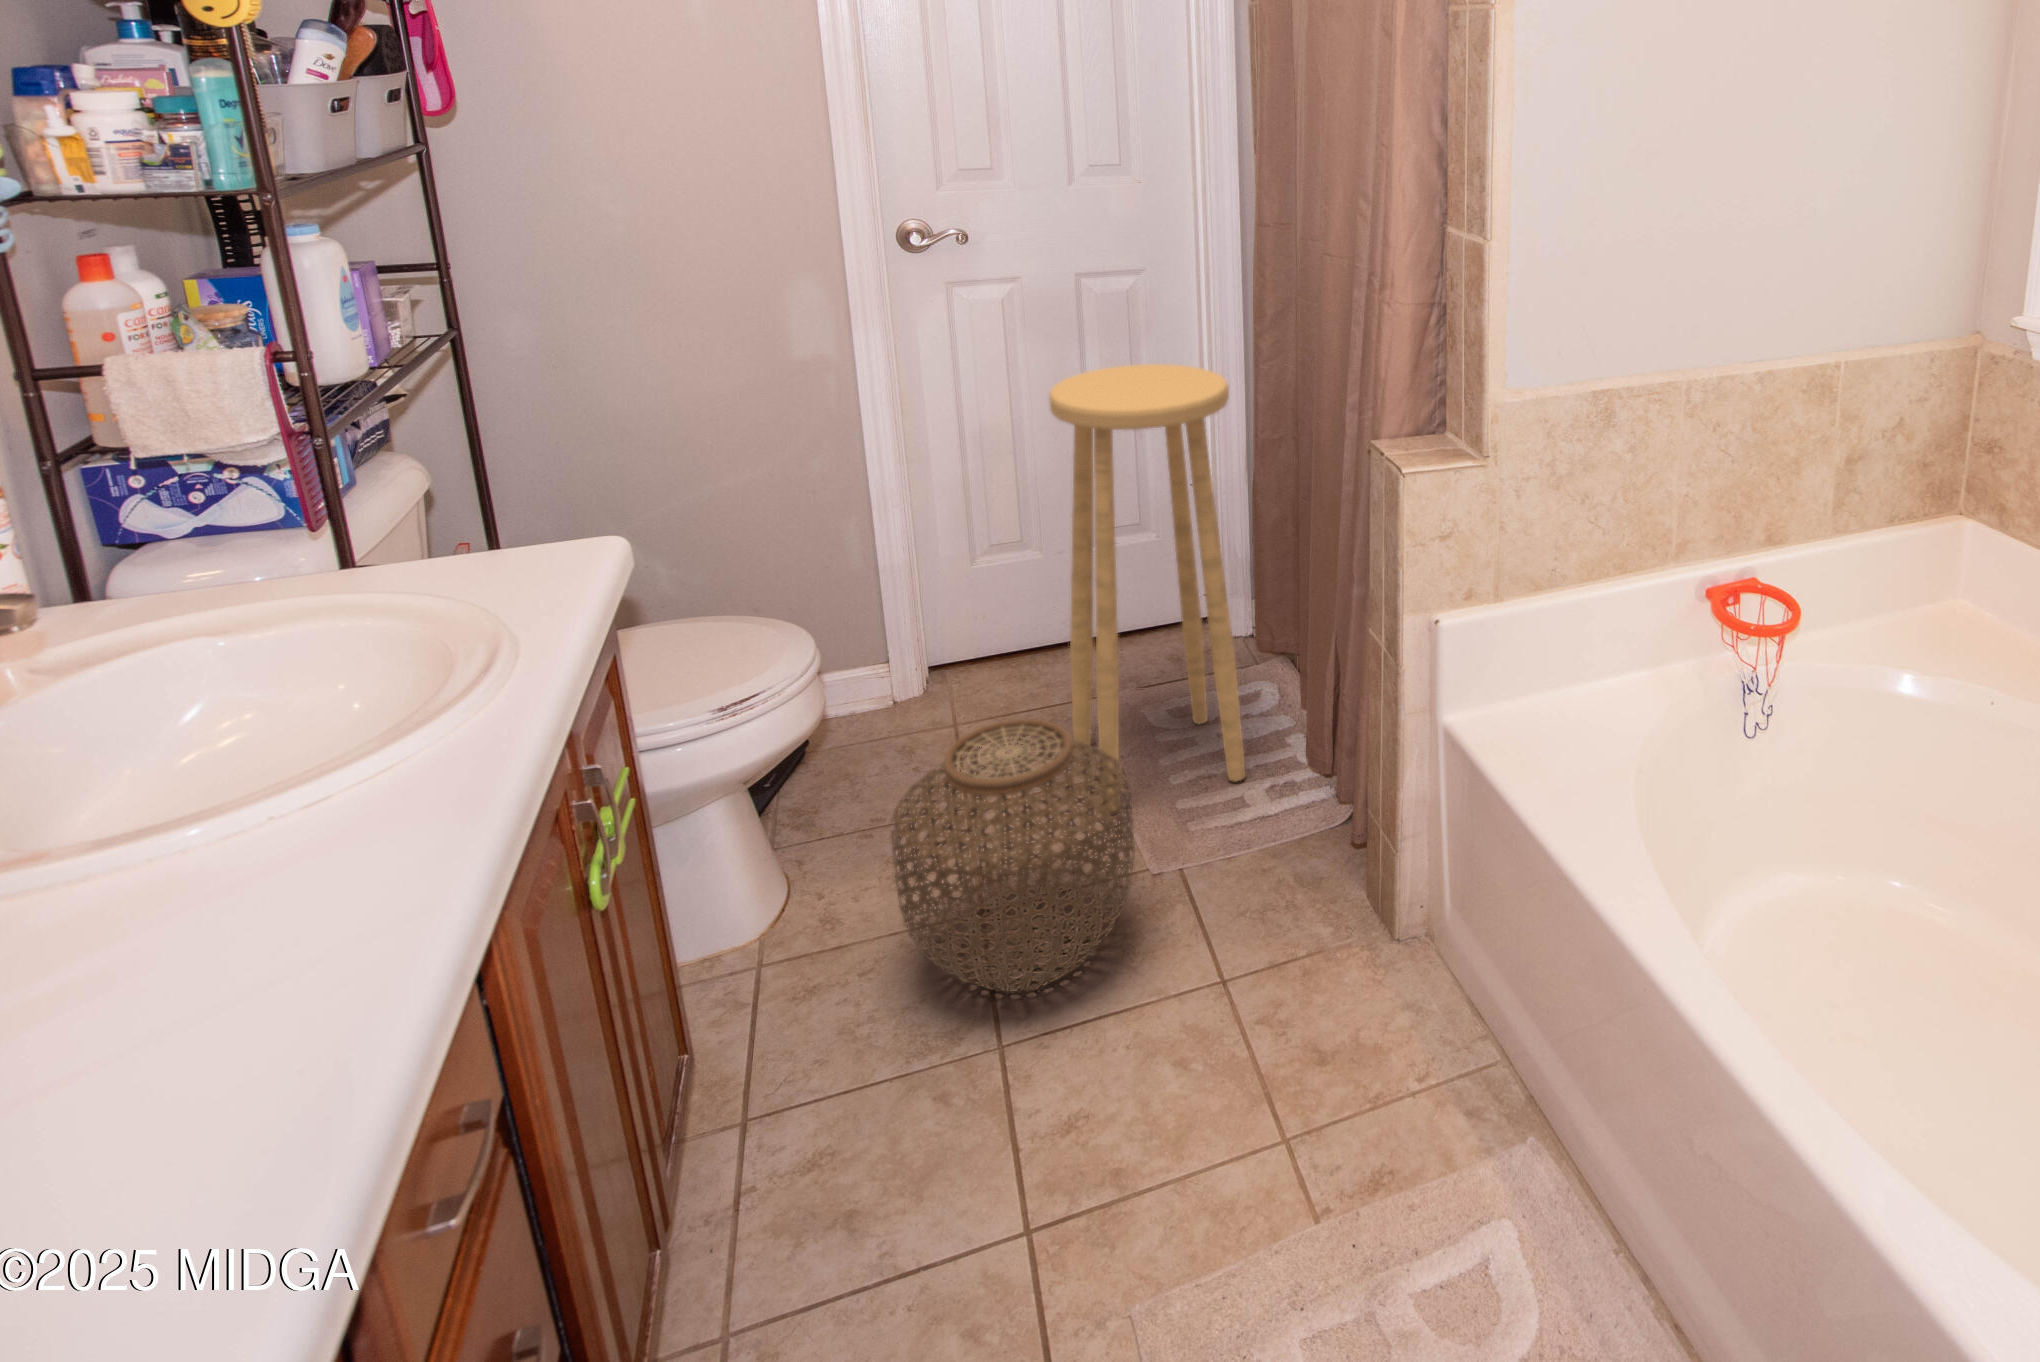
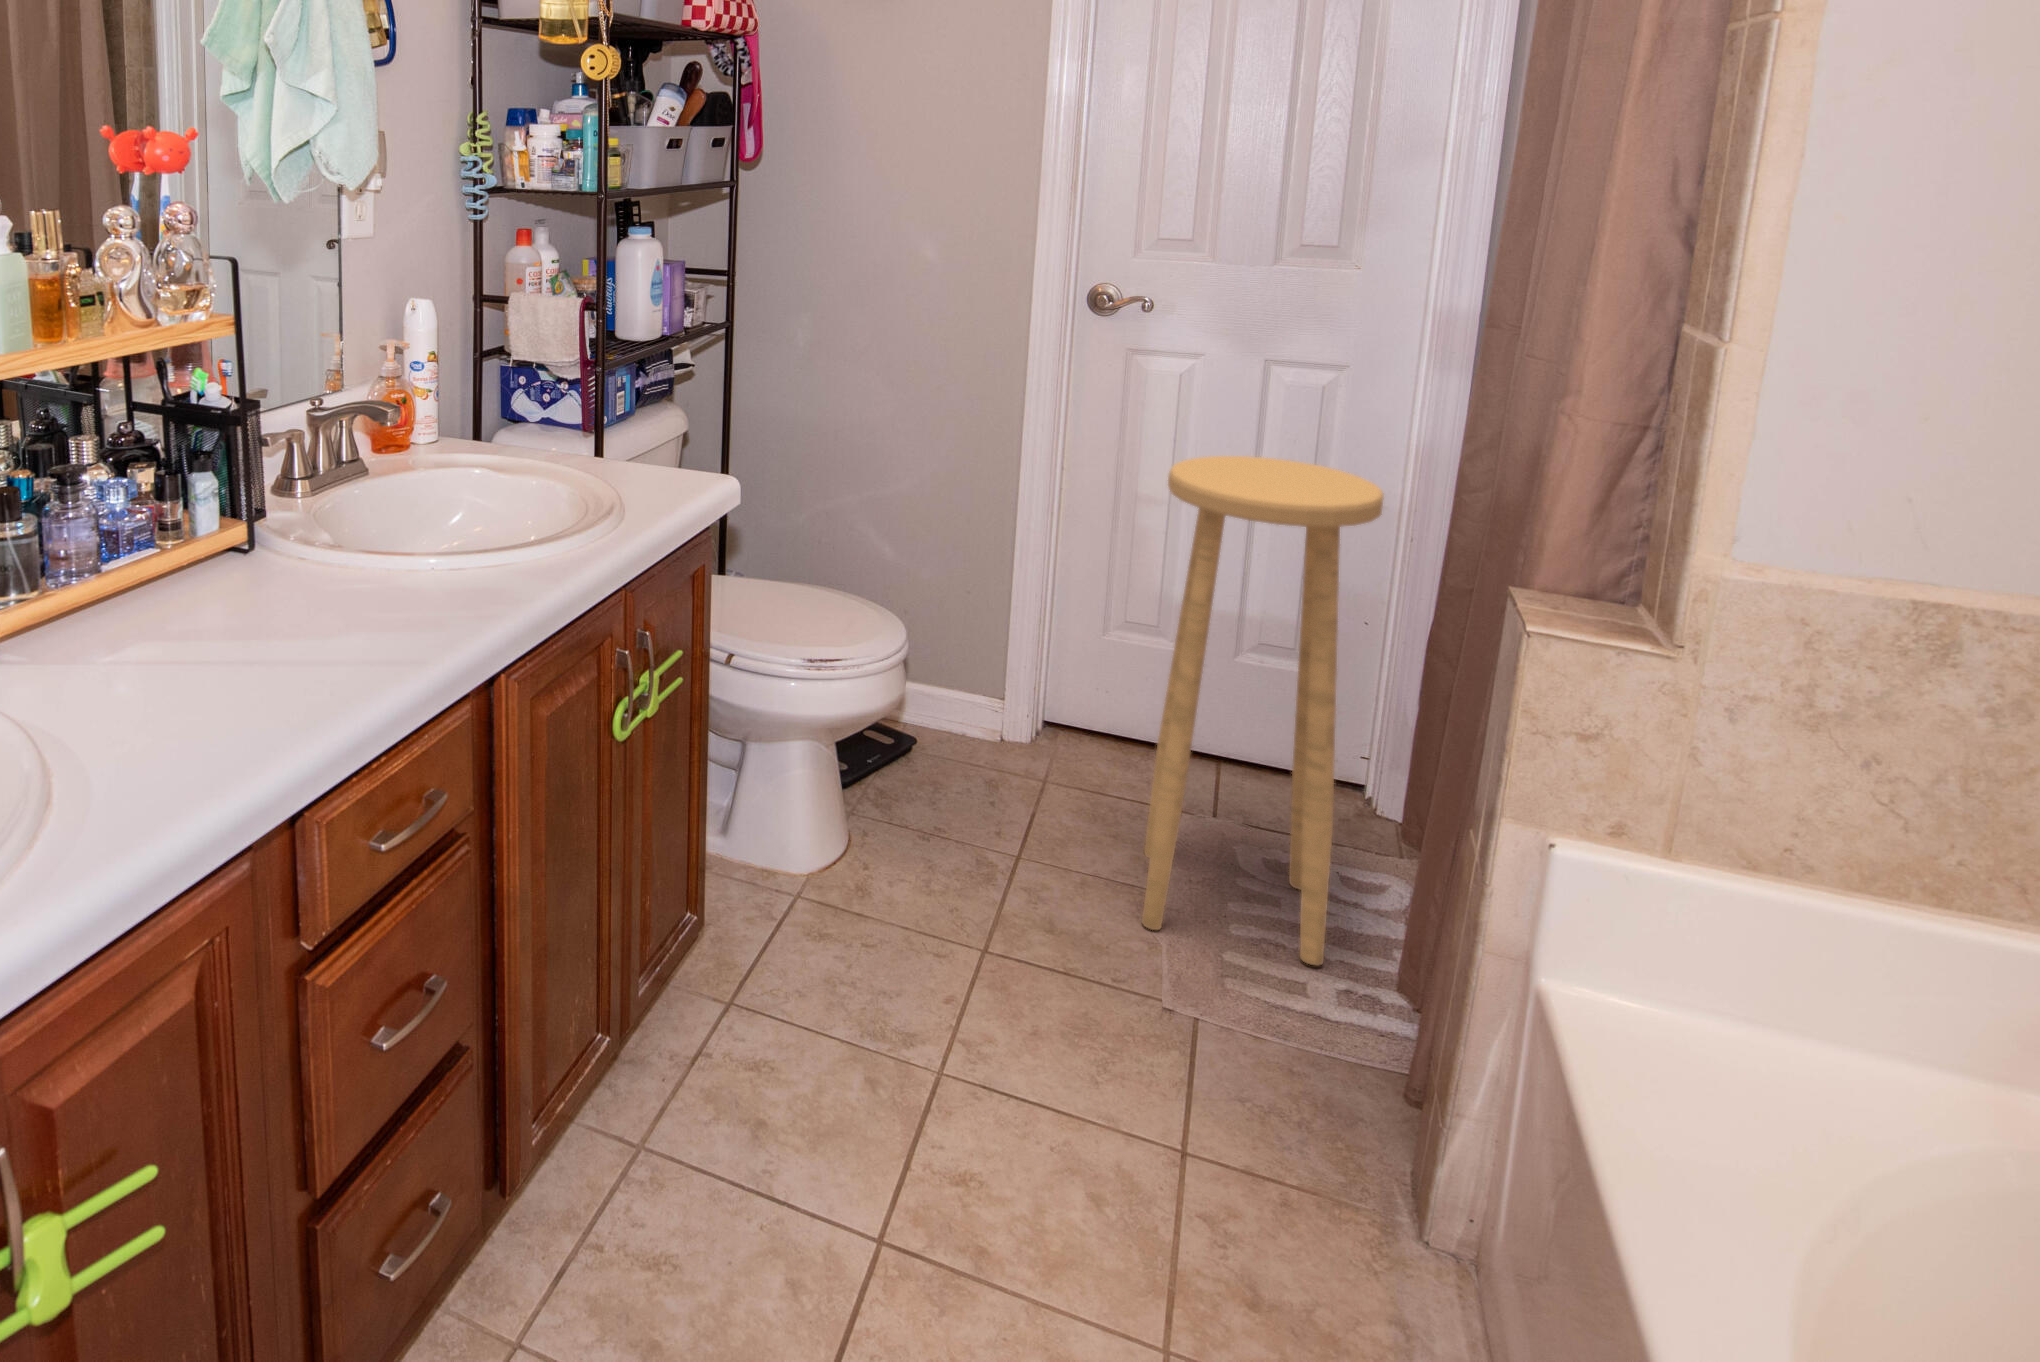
woven basket: present [891,719,1134,991] -> none [897,765,1139,1048]

